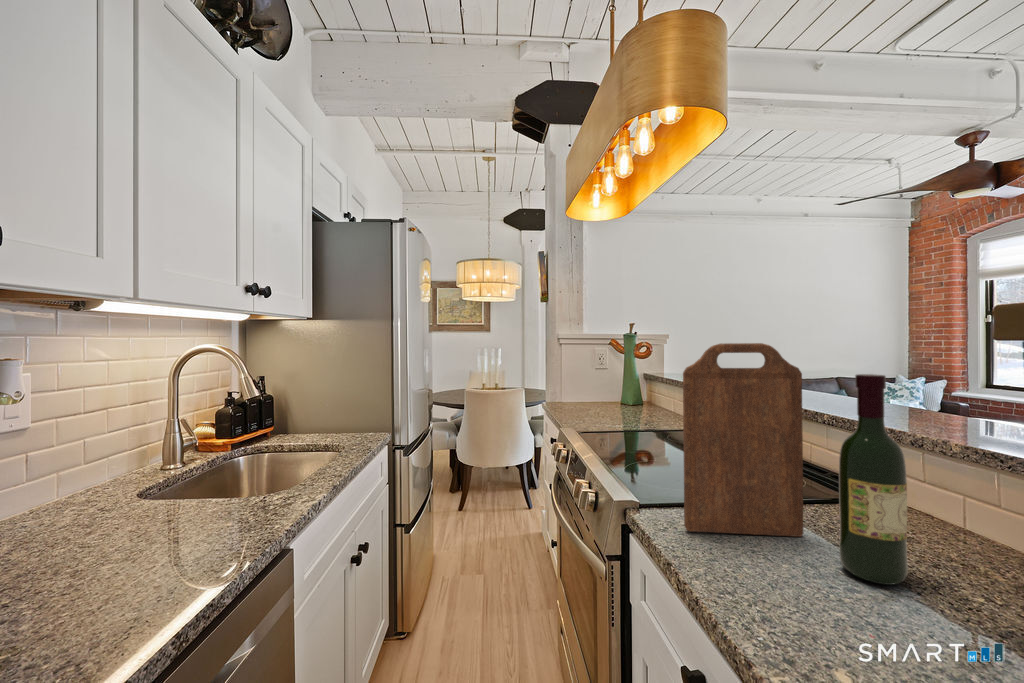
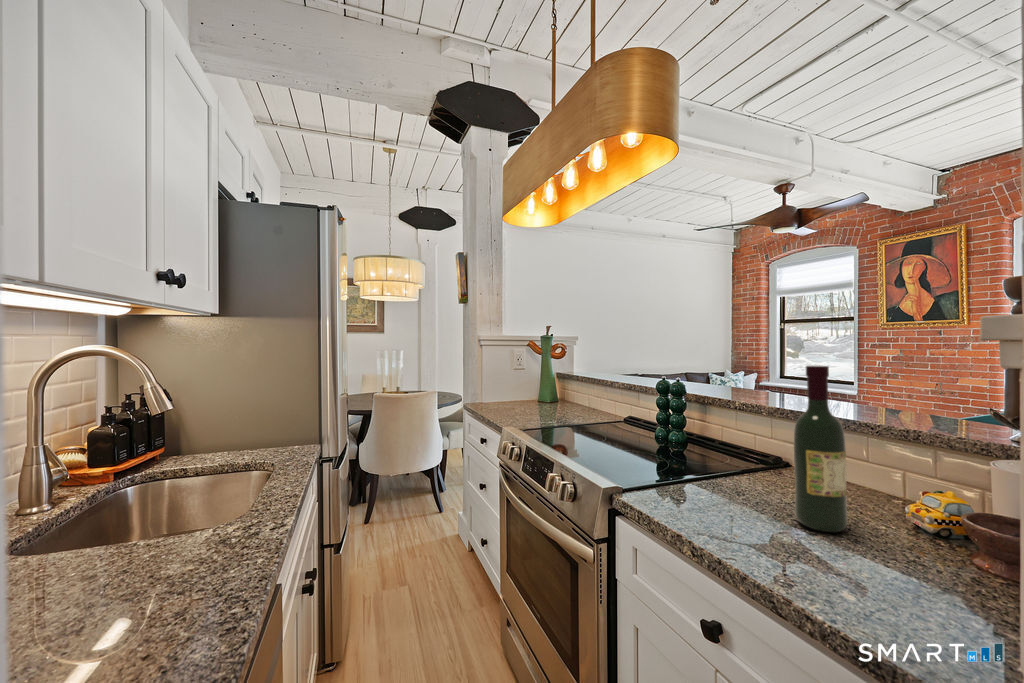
cutting board: present [683,343,803,537] -> none [662,342,756,510]

